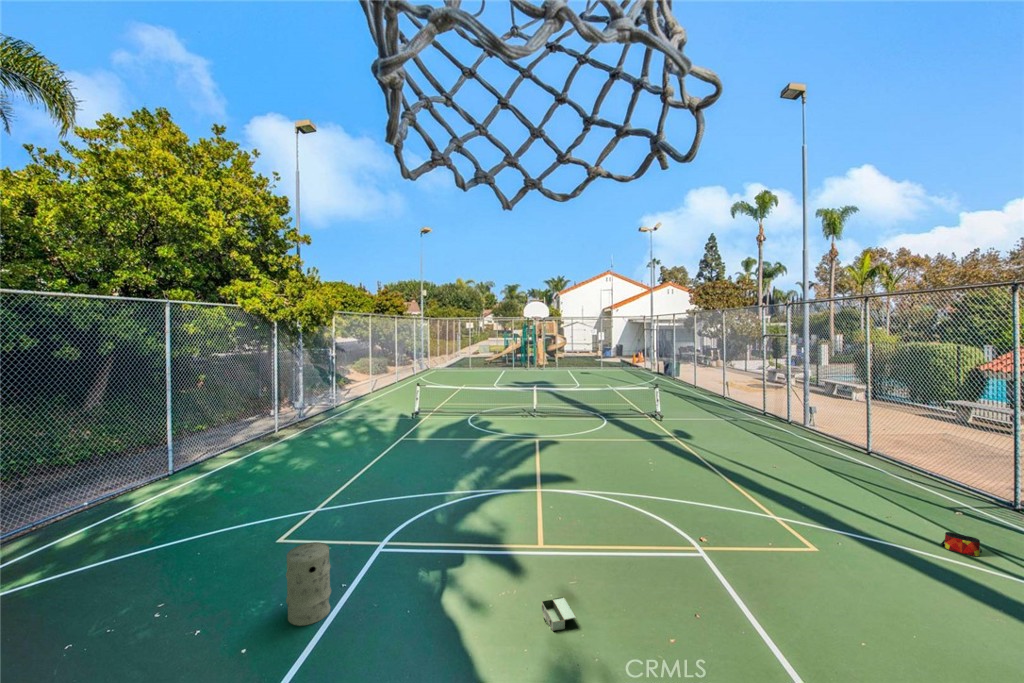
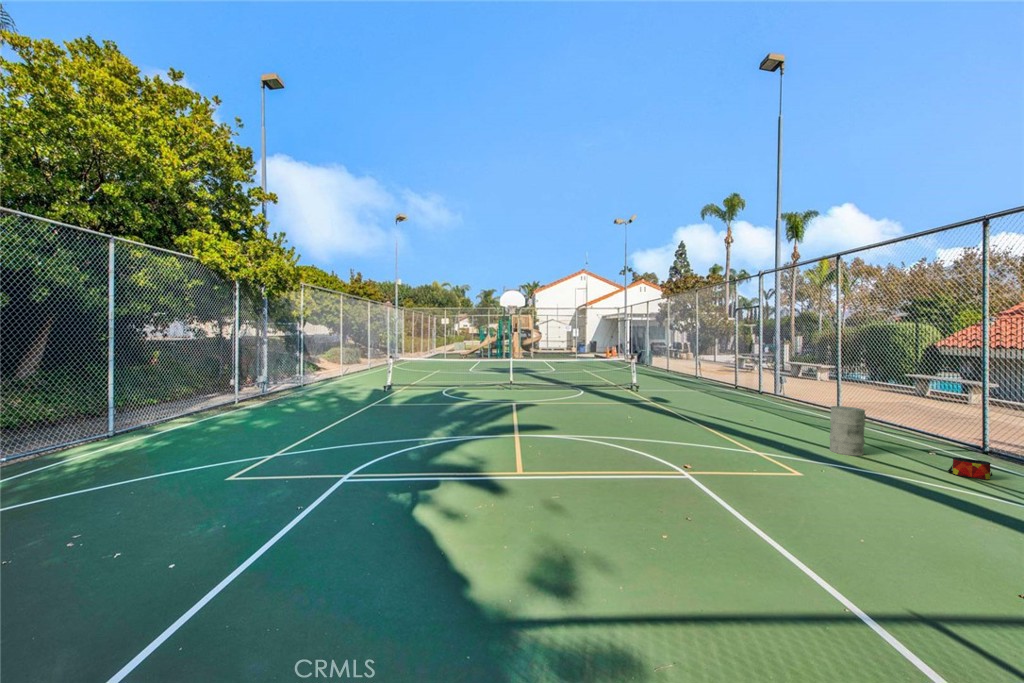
trash can: present [286,542,331,626] -> present [829,406,866,456]
toolbox: present [542,597,576,631] -> none [529,510,571,541]

